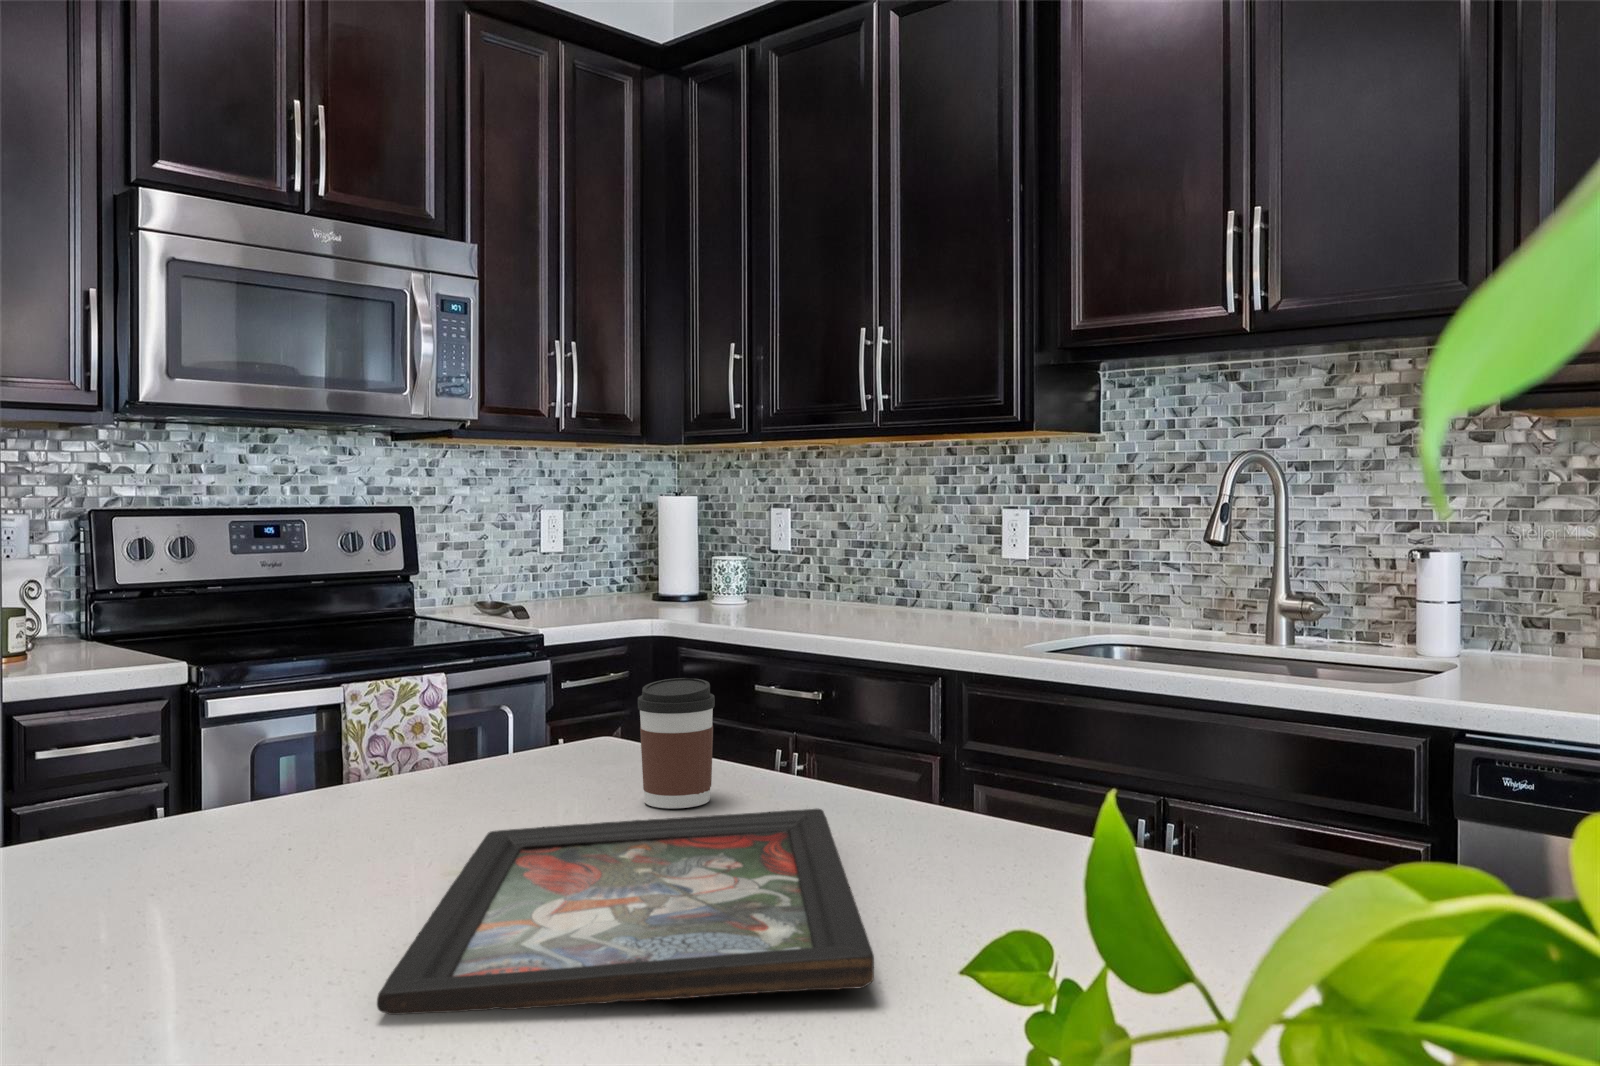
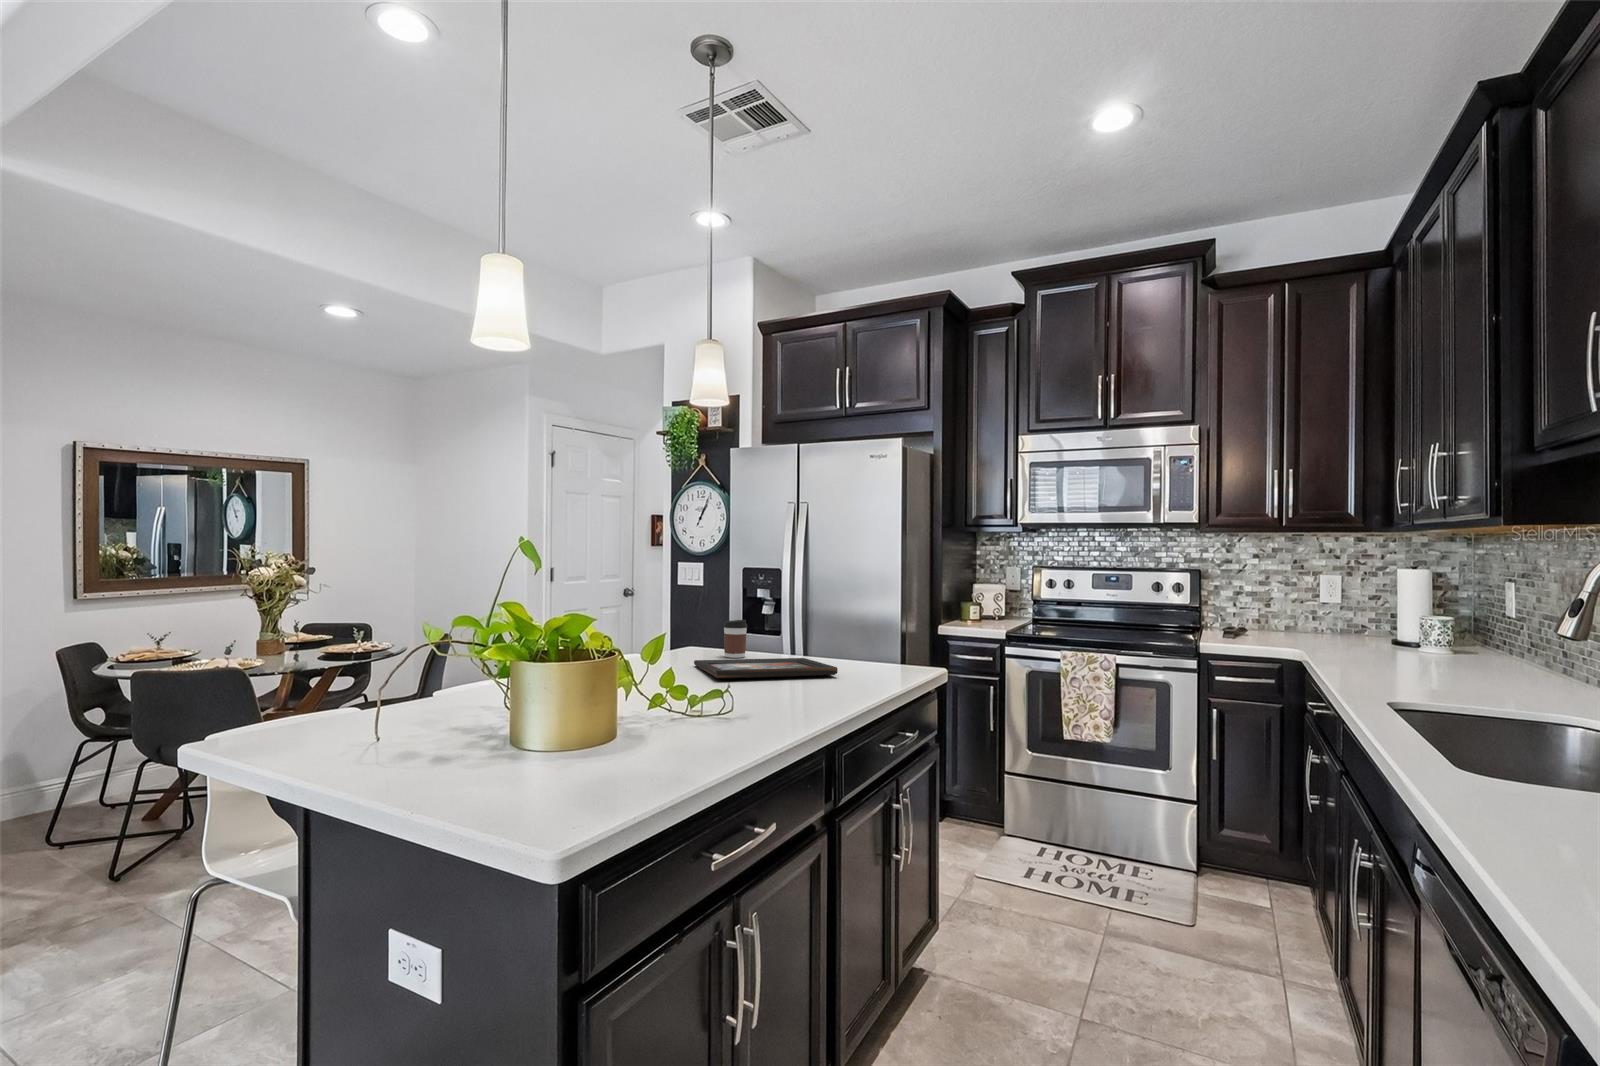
coffee cup: present [638,678,715,808] -> present [723,620,747,658]

